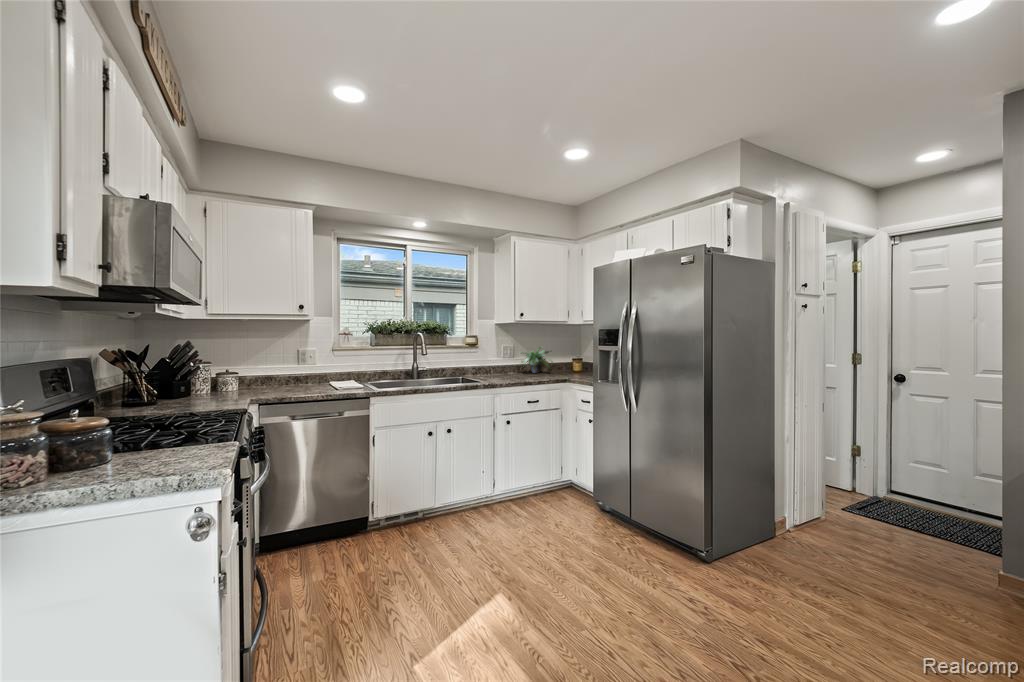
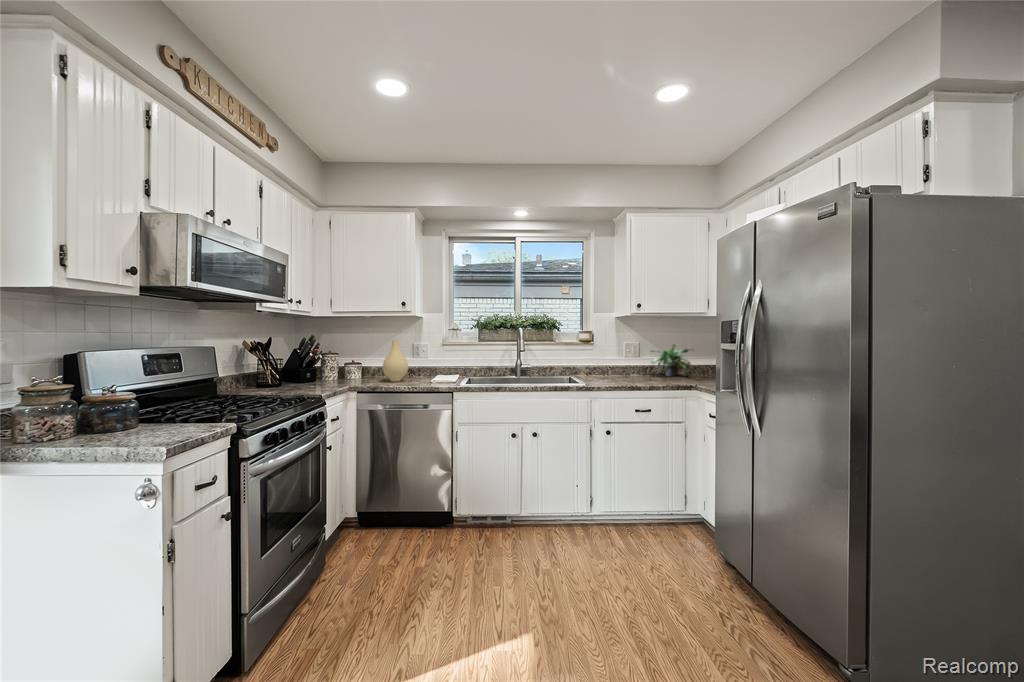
vase: none [275,346,305,390] -> present [382,340,408,382]

